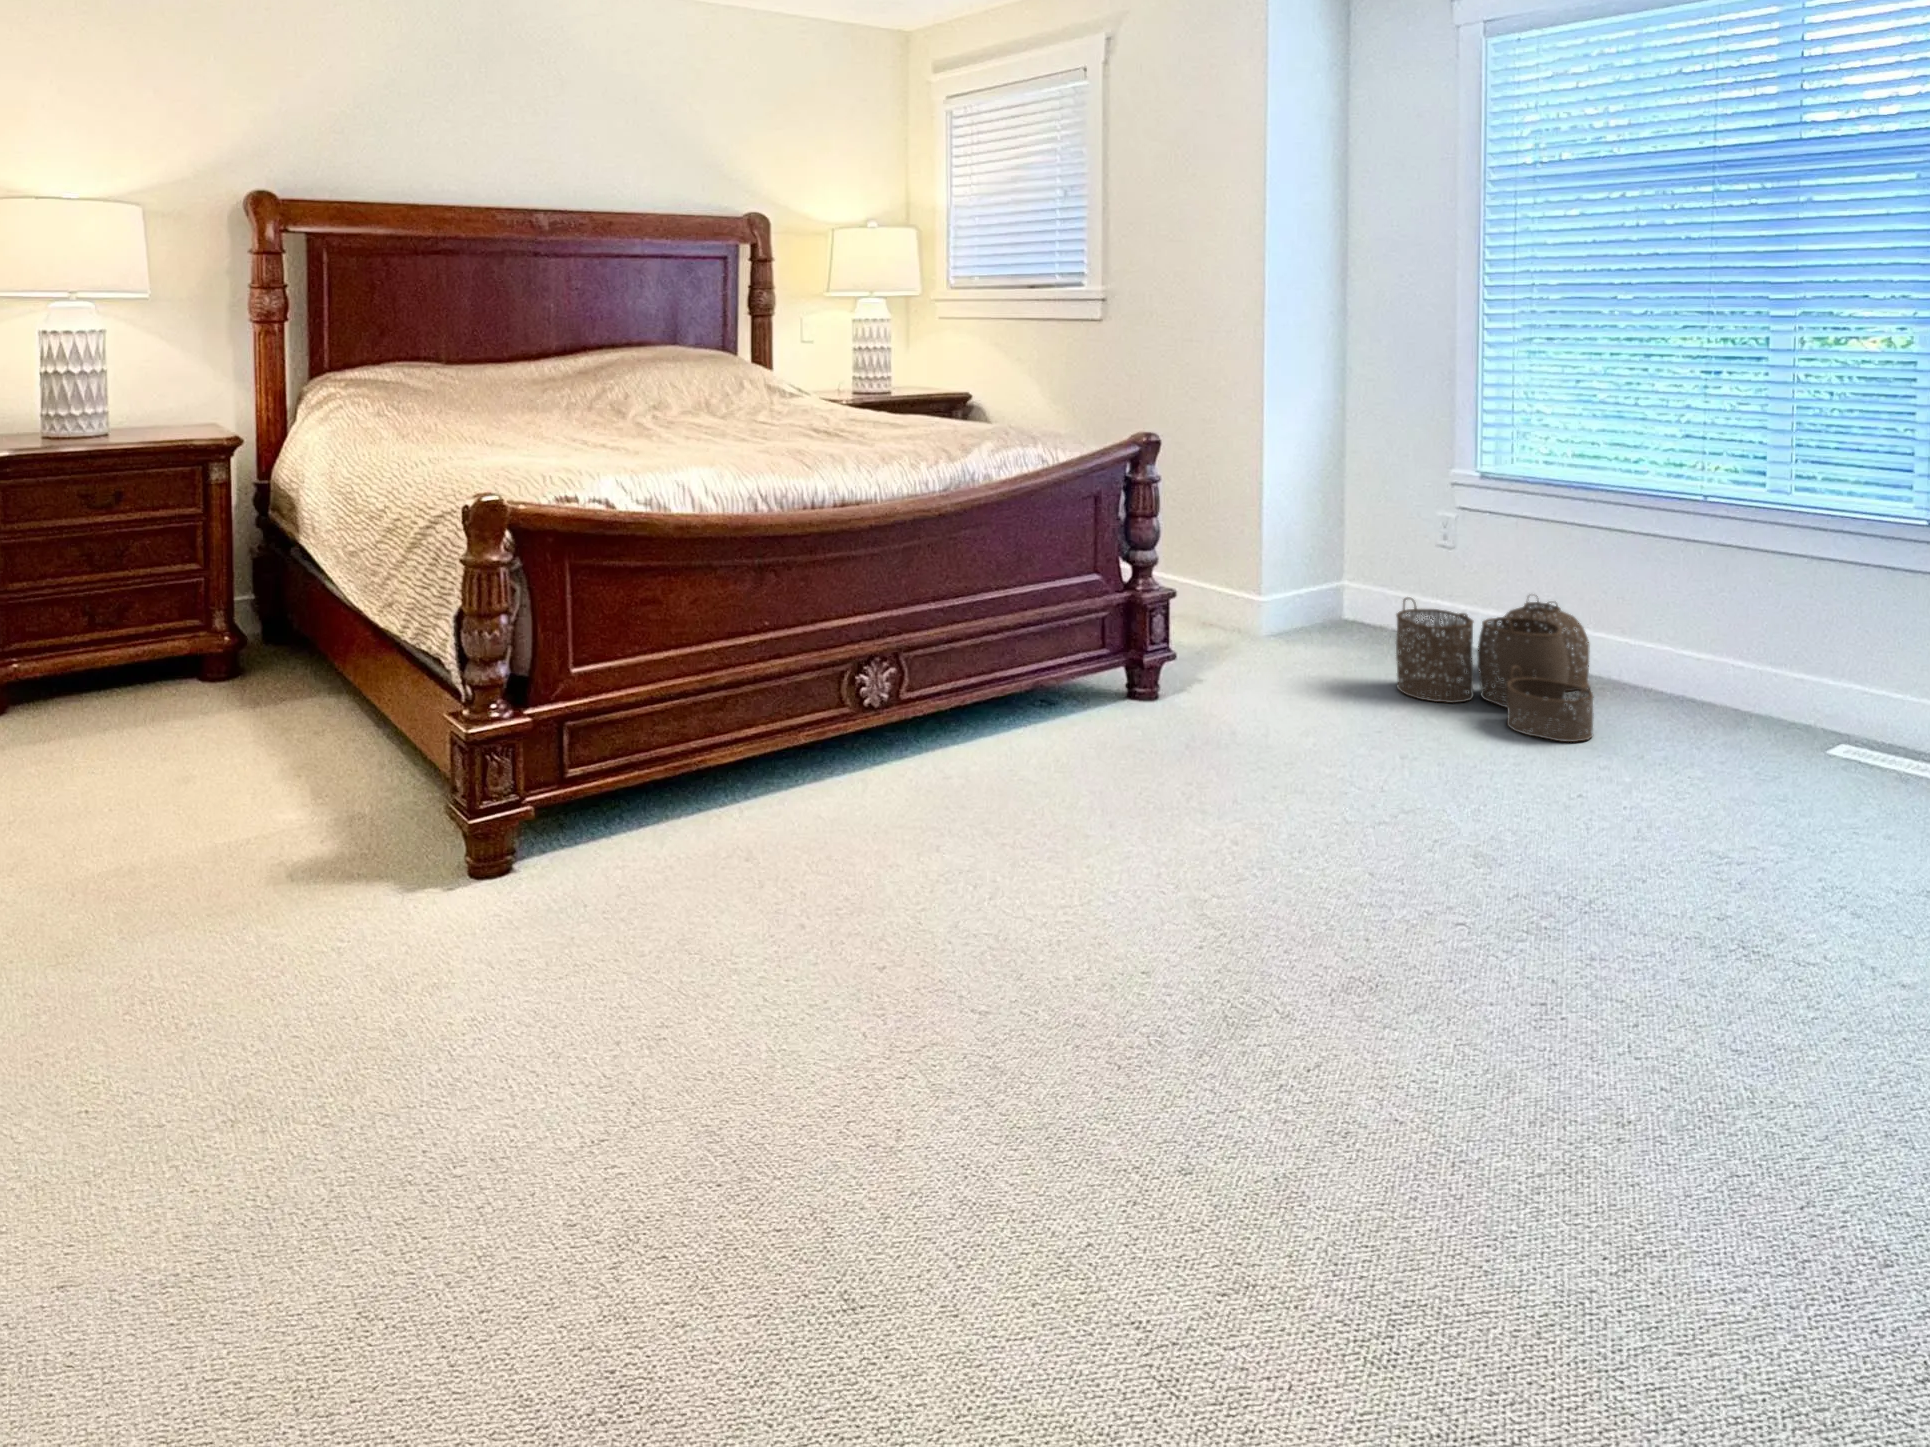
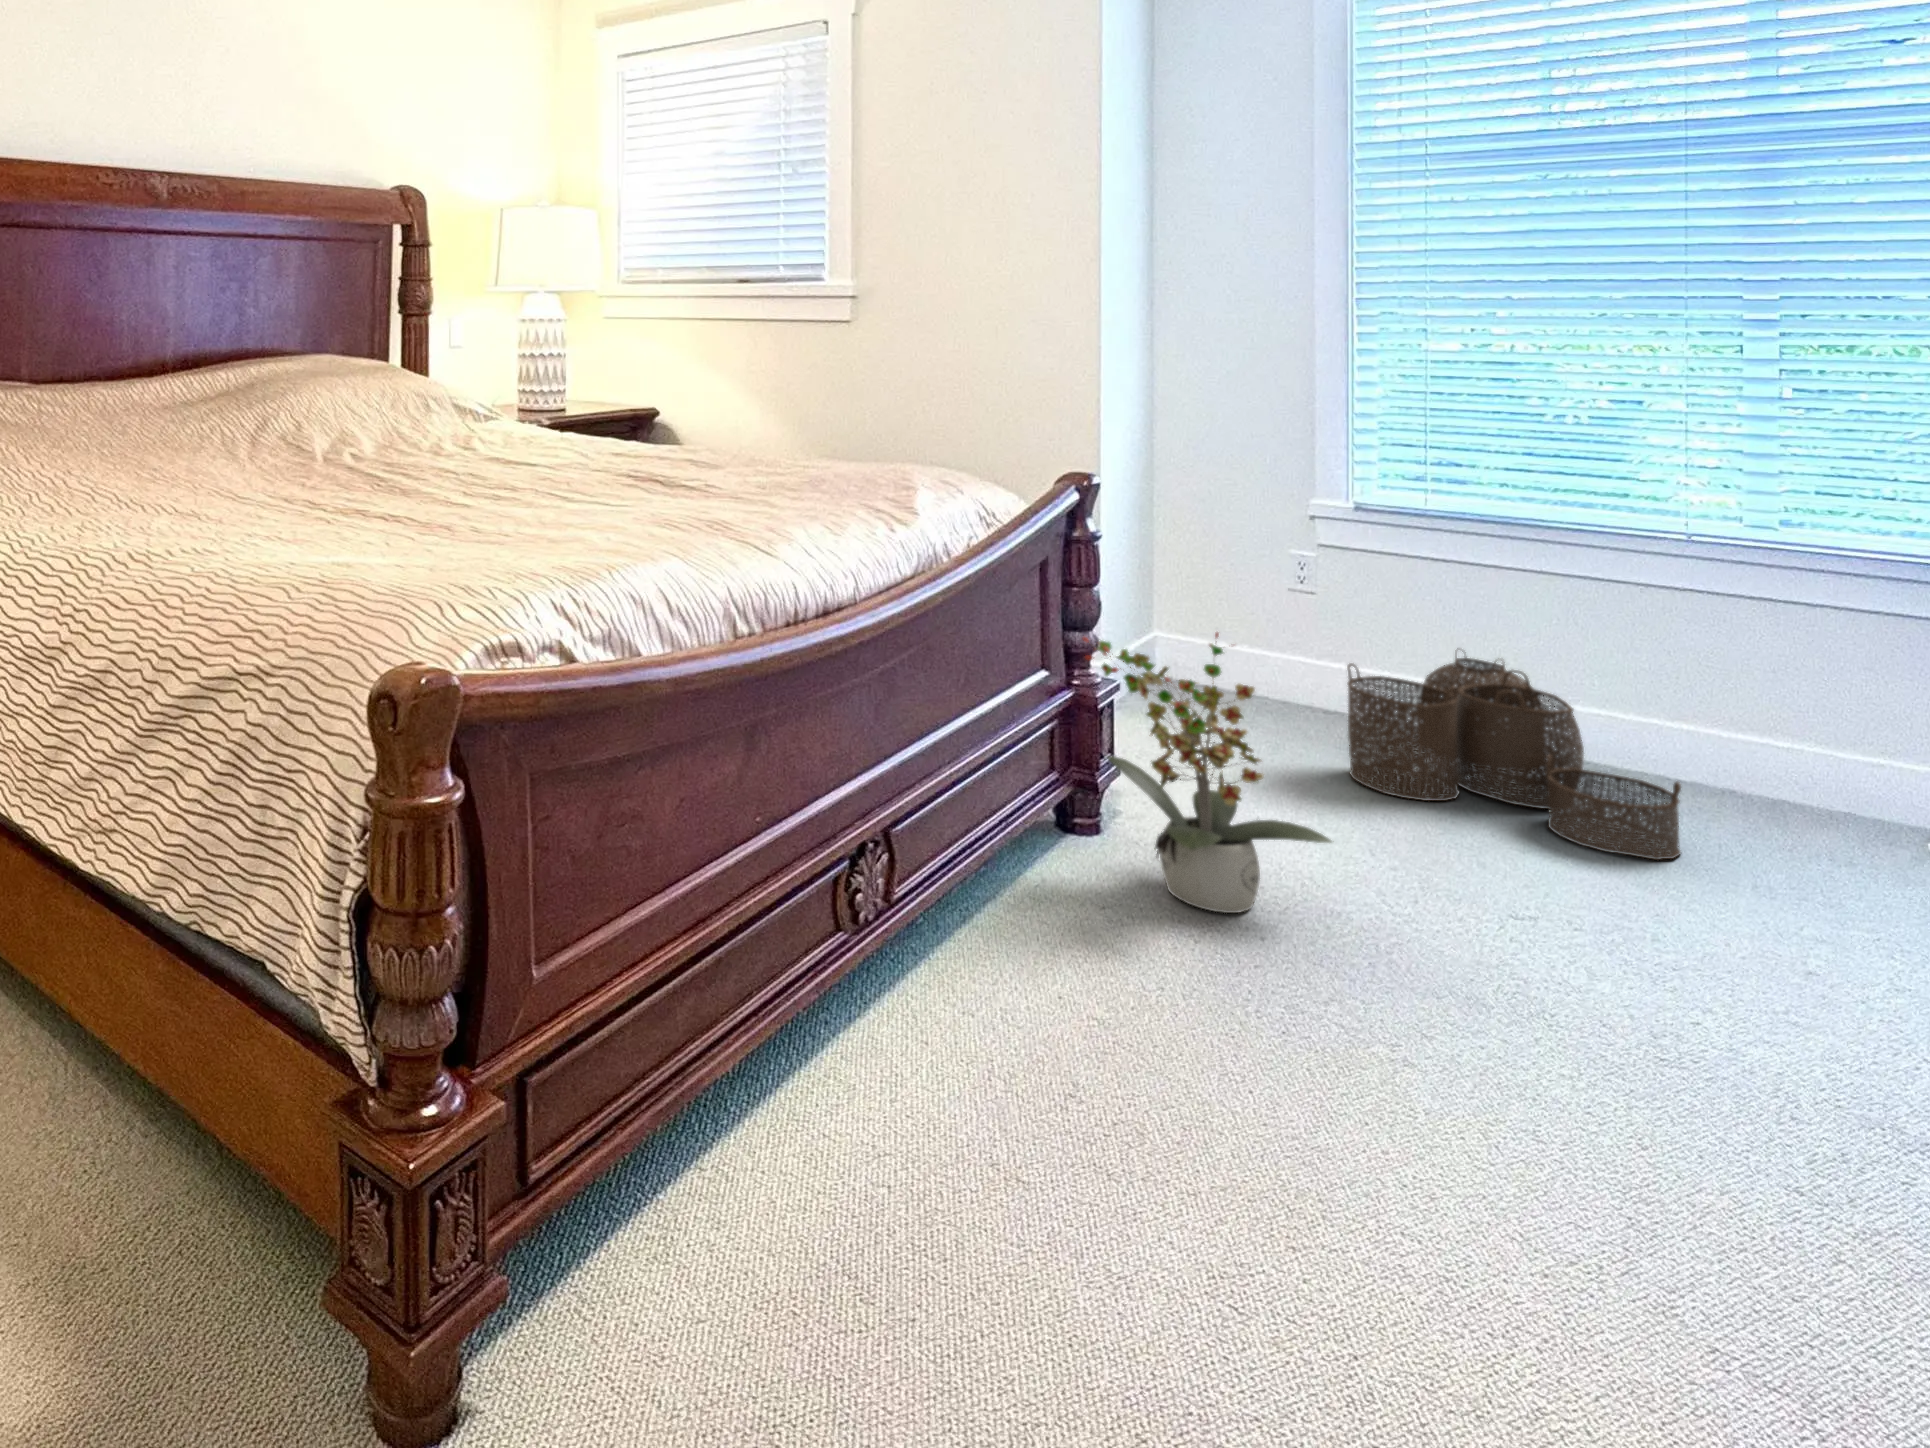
potted plant: none [1101,551,1250,744] -> present [1083,632,1332,913]

